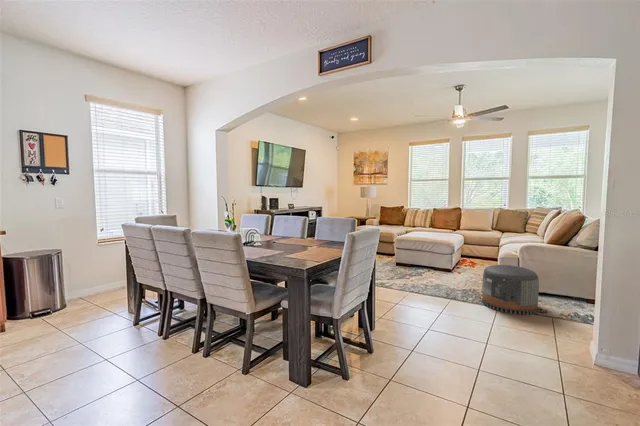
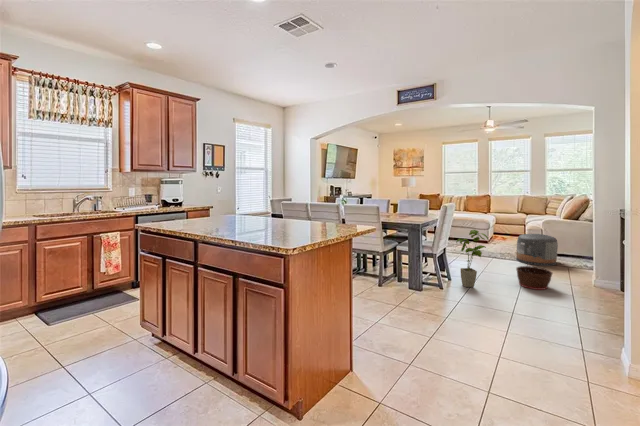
house plant: none [367,271,417,368] -> present [456,230,488,287]
basket: none [468,327,526,376] -> present [516,266,553,290]

